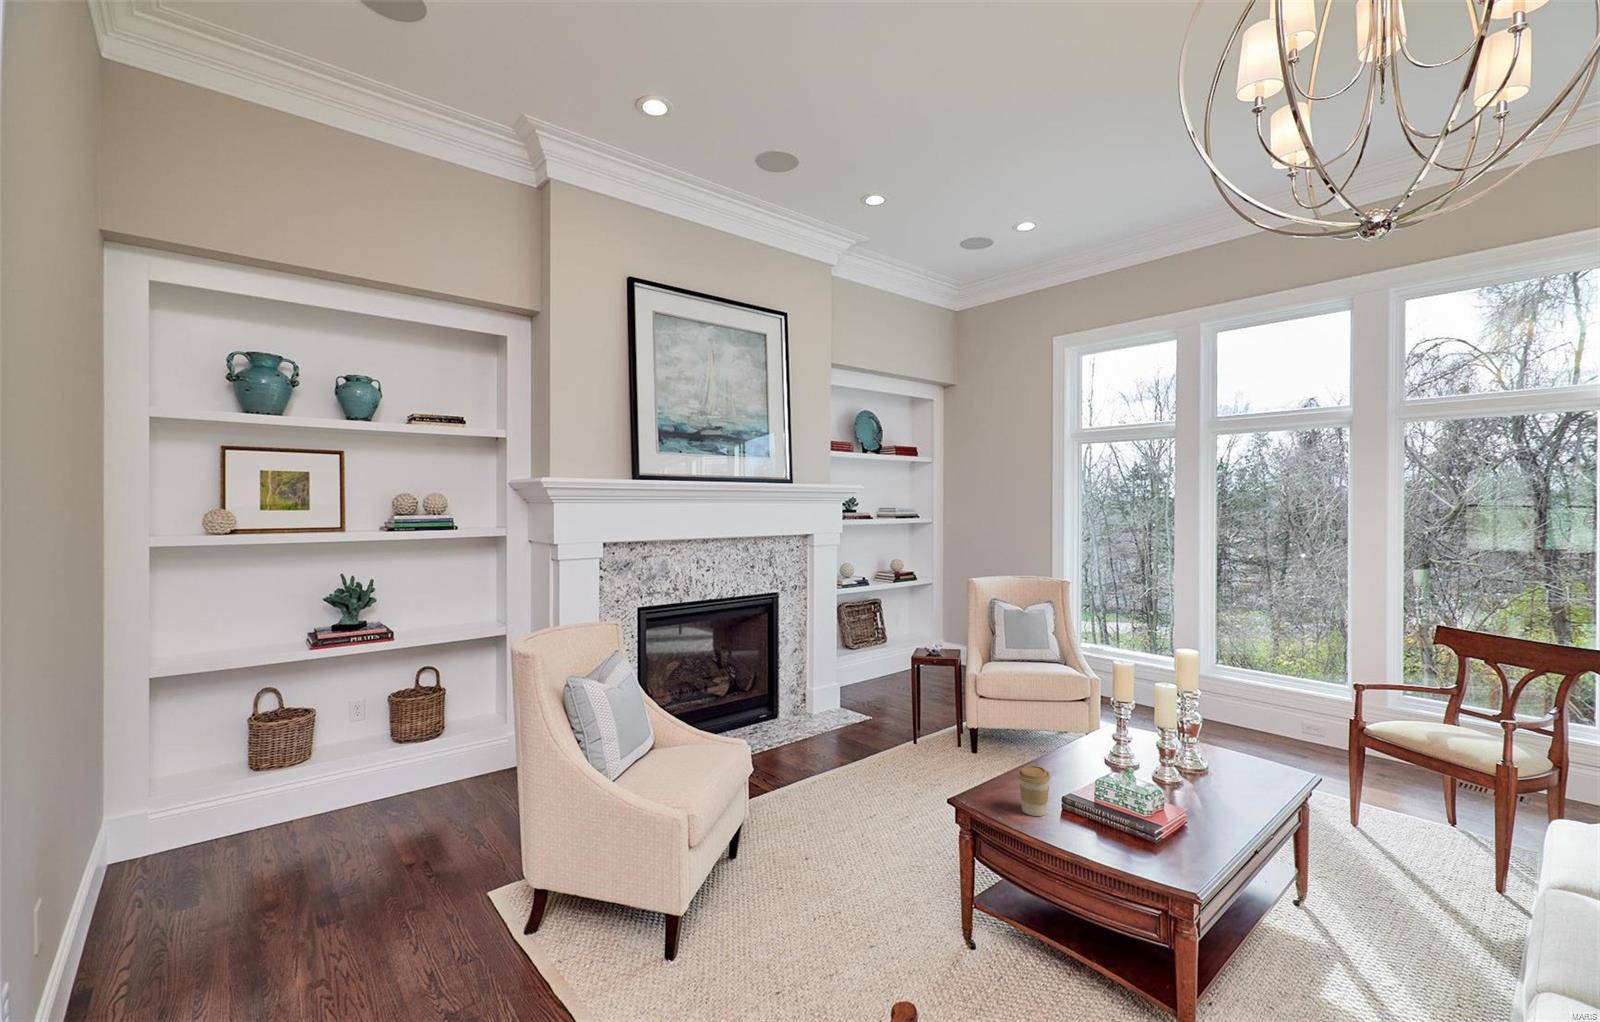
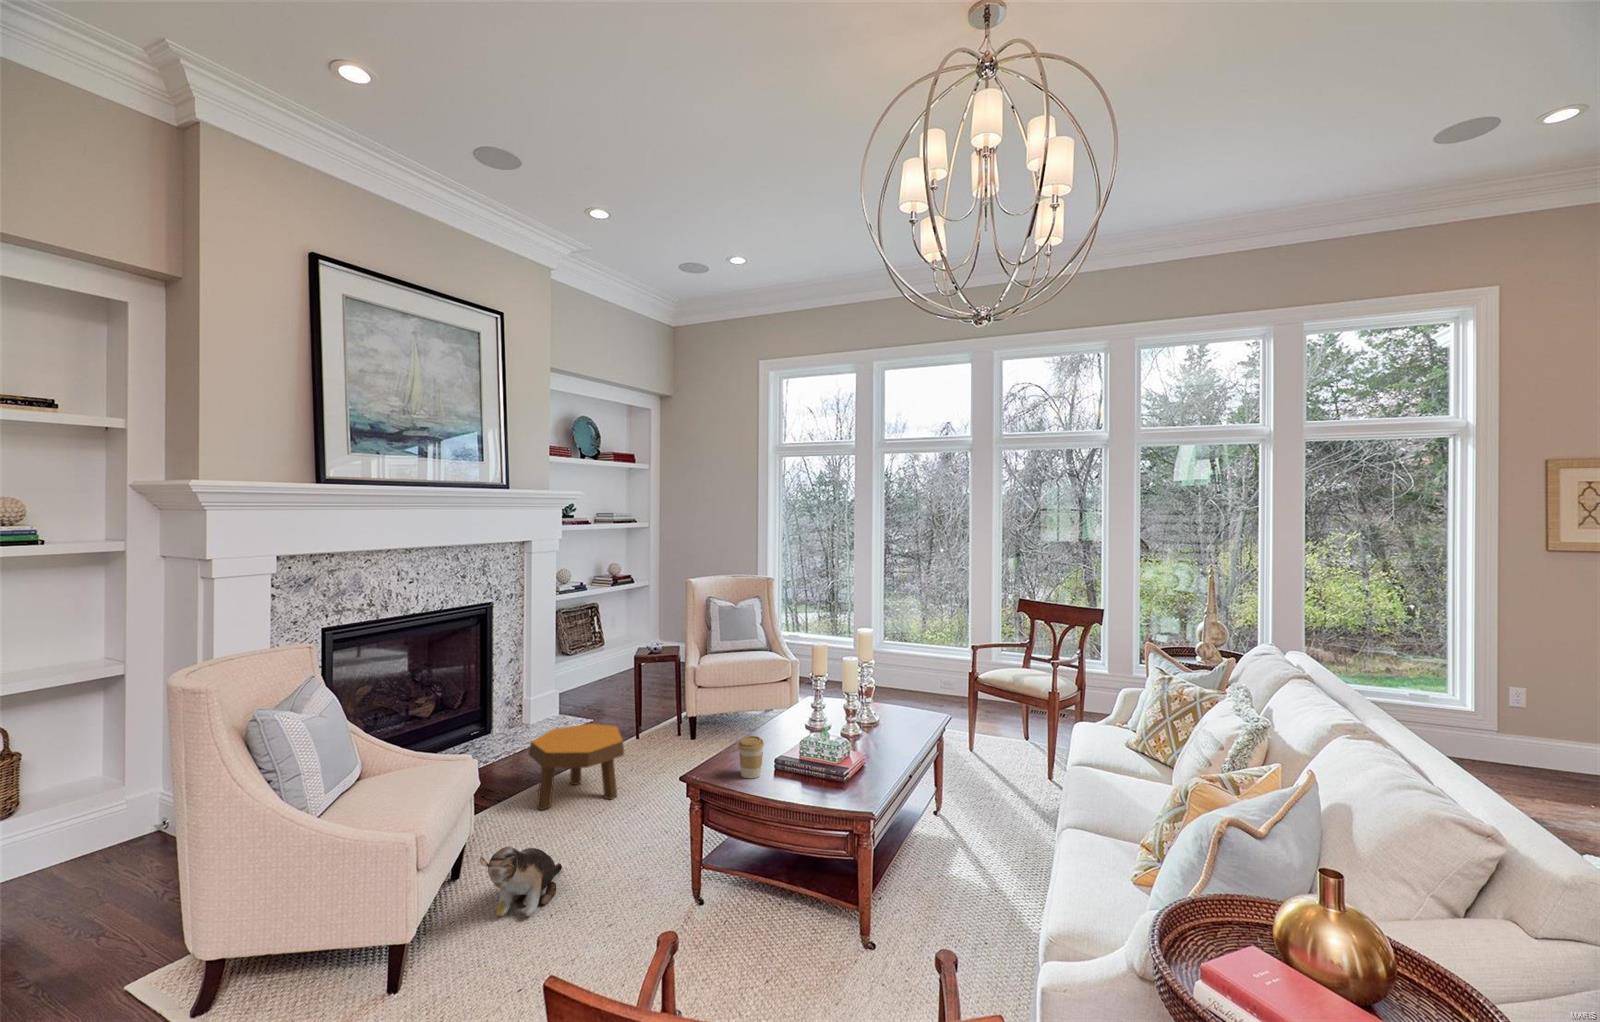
footstool: none [805,724,898,807] -> present [529,724,624,810]
plush toy: none [746,841,829,917] -> present [480,846,562,916]

